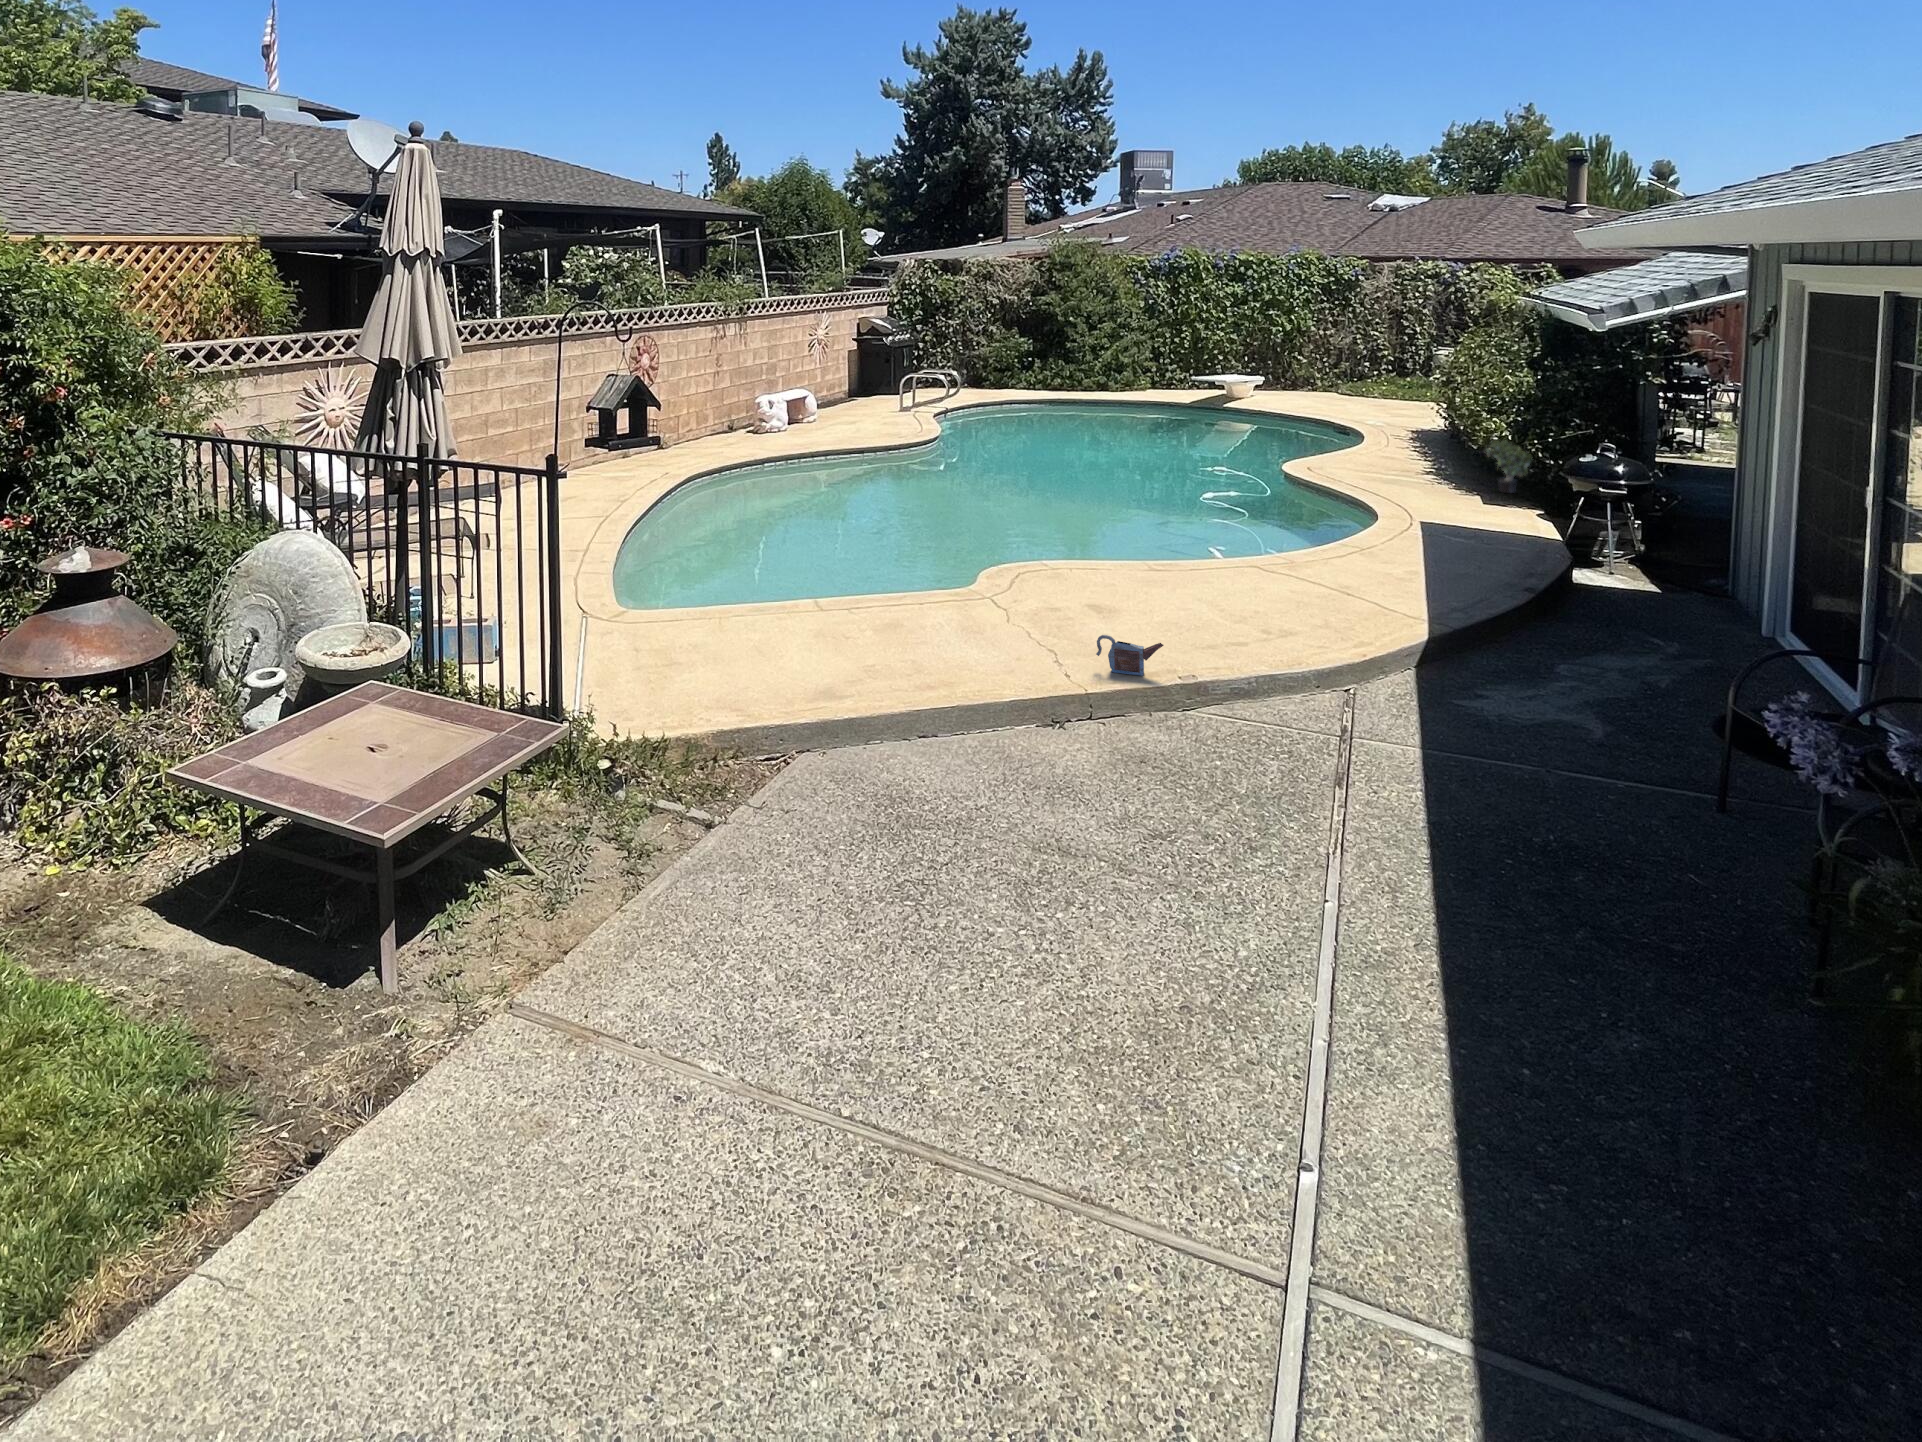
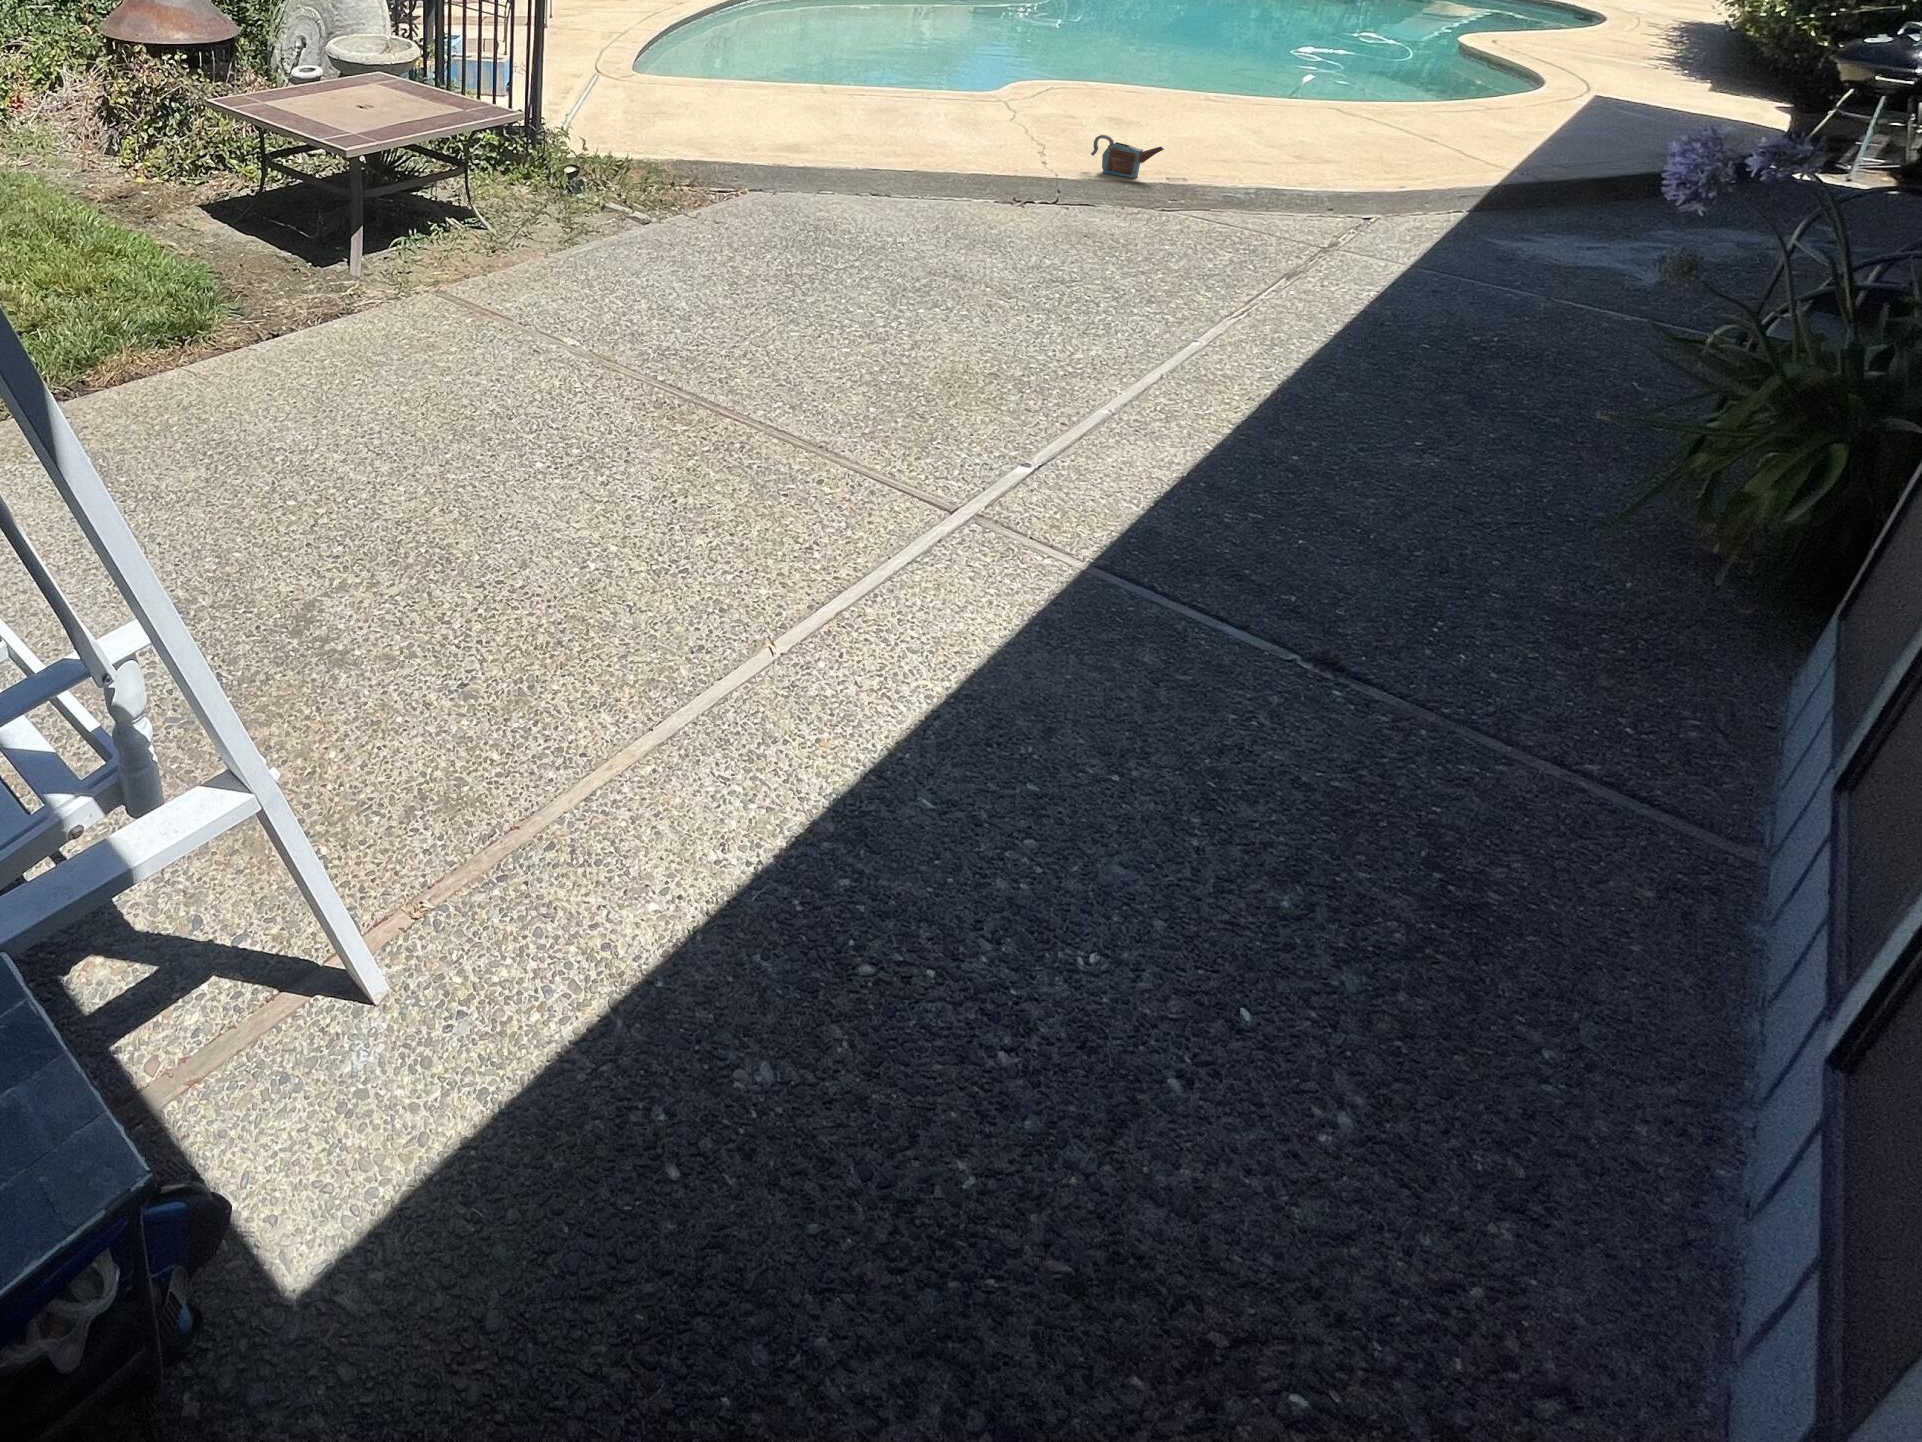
potted plant: present [1487,440,1531,493] -> none [1734,16,1805,83]

